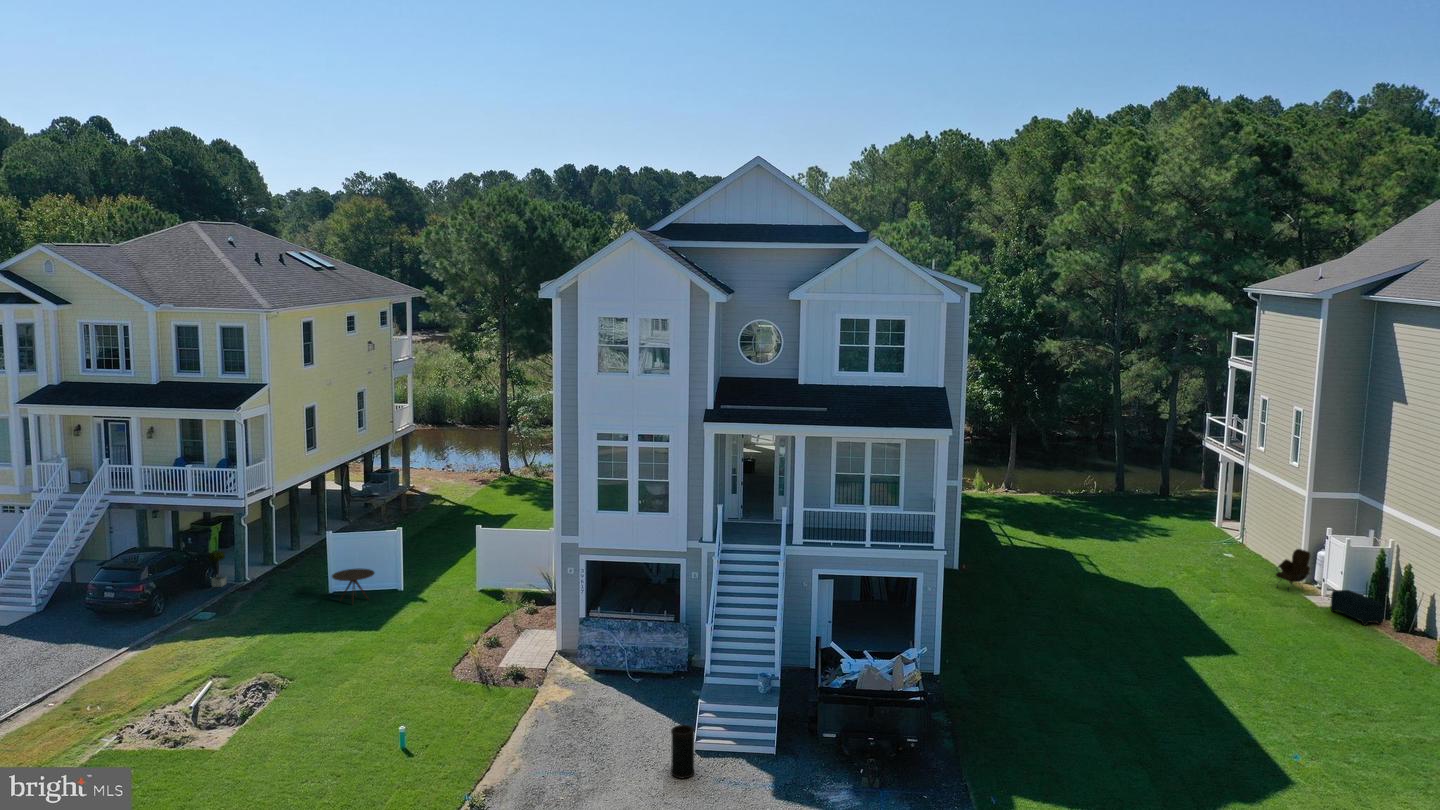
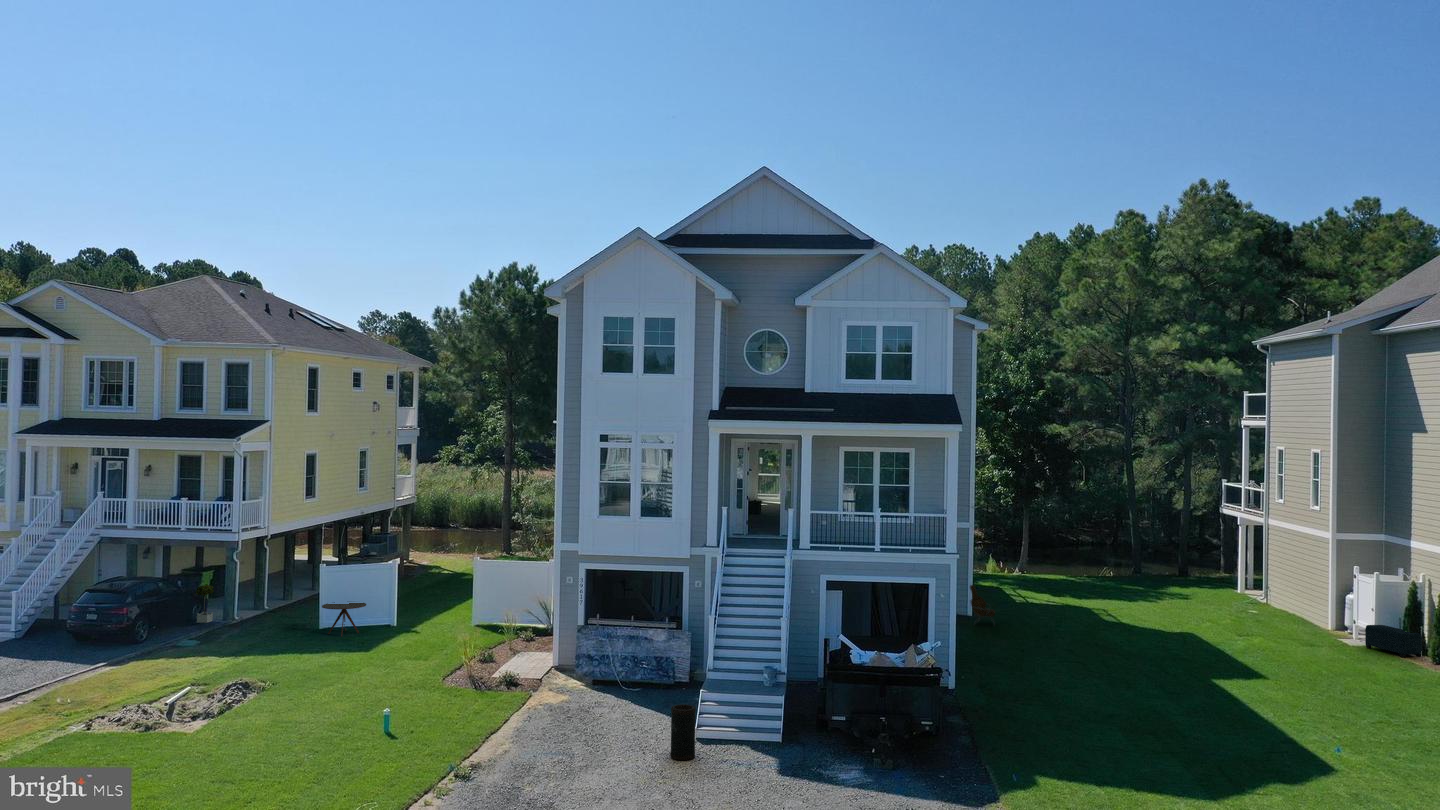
armchair: present [1276,549,1310,585] -> present [970,585,995,621]

